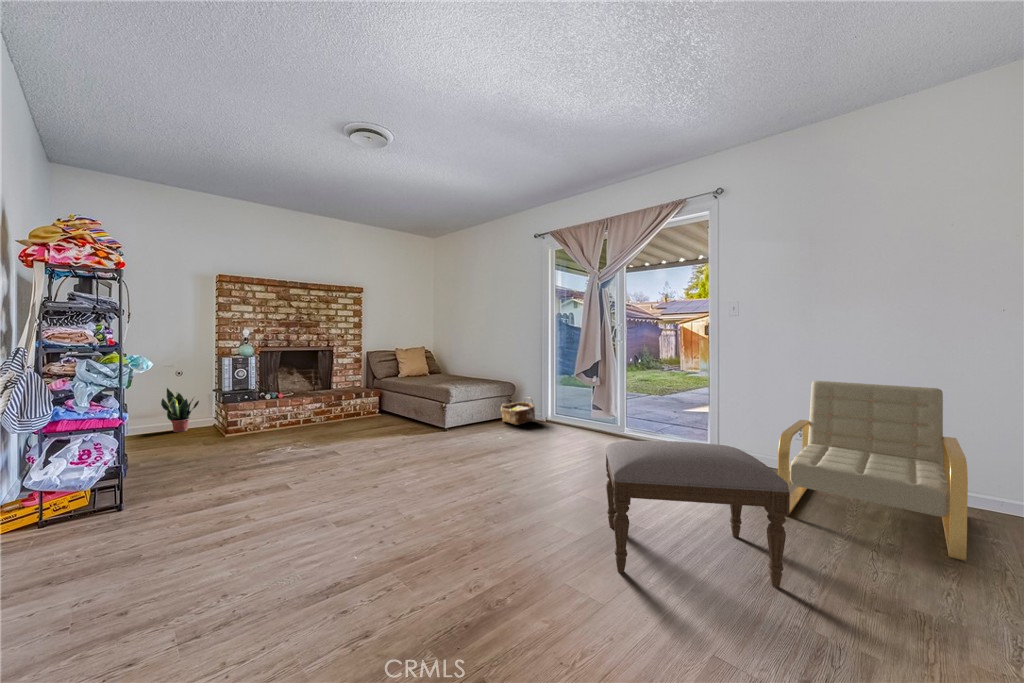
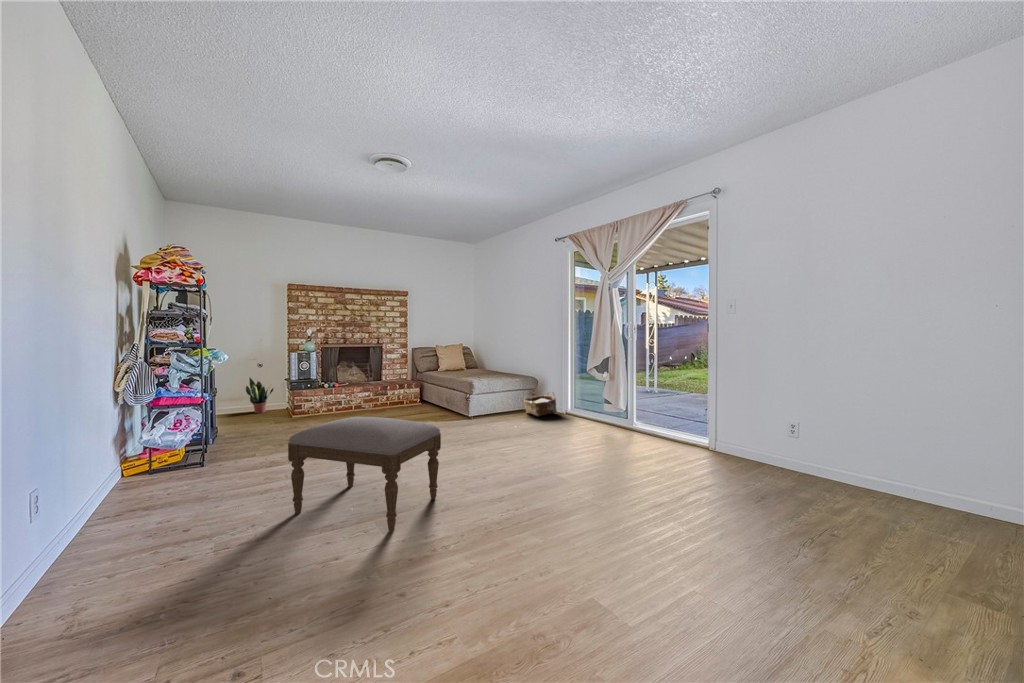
armchair: present [778,381,968,561] -> none [739,377,939,554]
ottoman: present [606,441,790,587] -> present [288,417,441,532]

